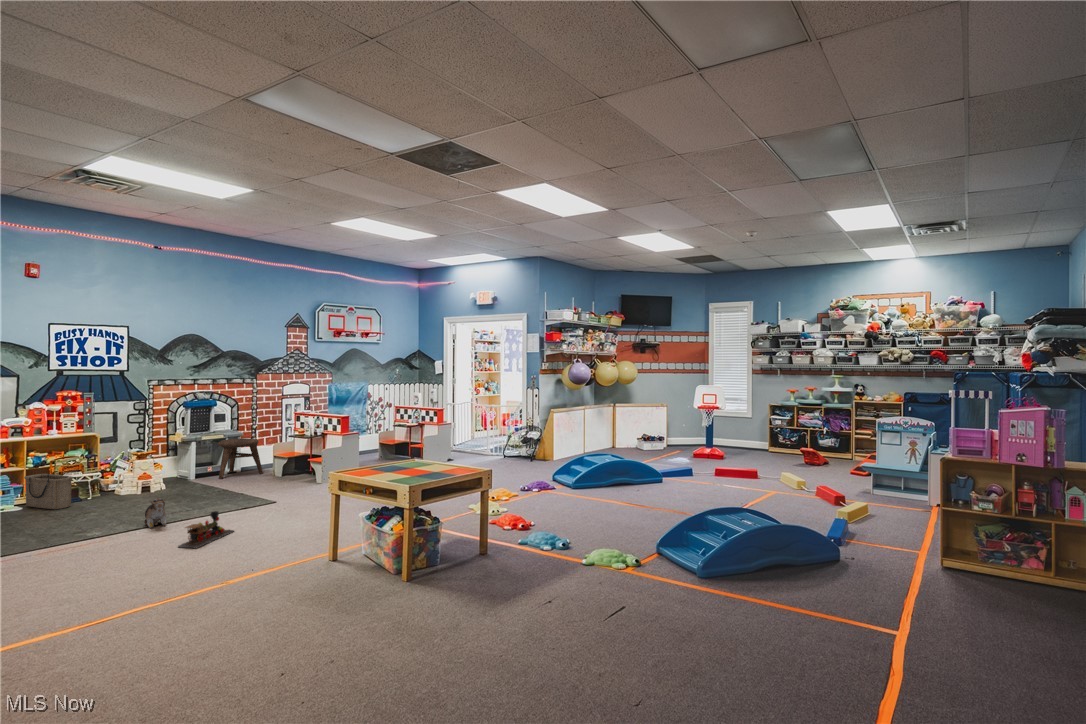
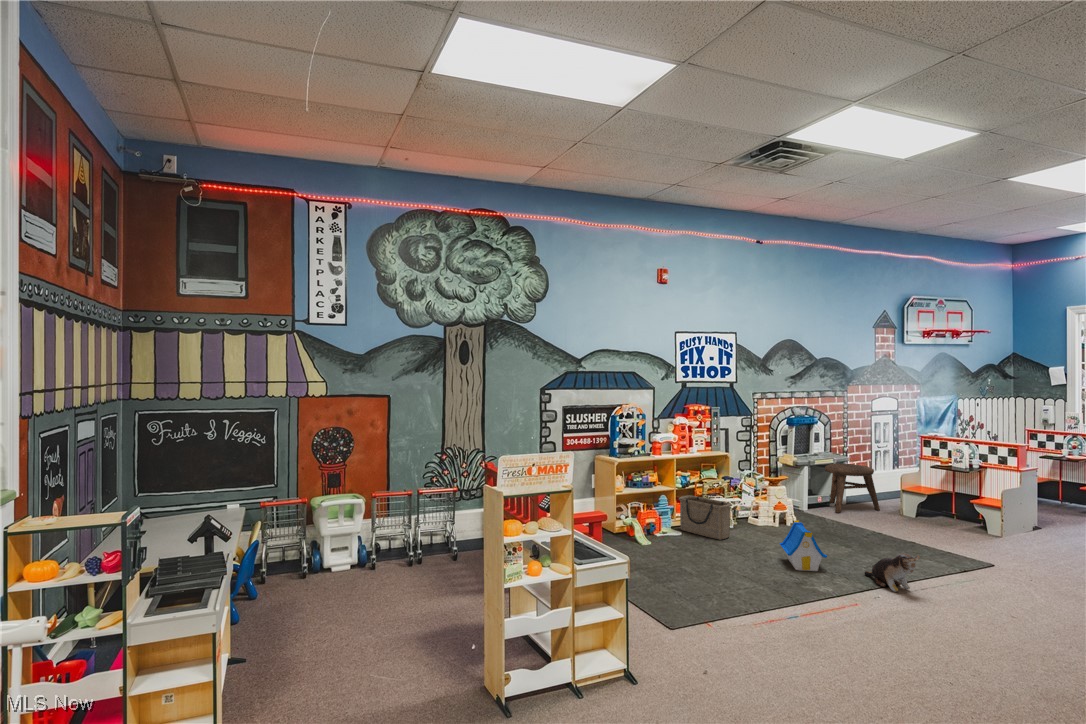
toy house: none [80,484,125,524] -> present [780,520,827,571]
toy train: present [178,511,234,548] -> none [1011,590,1050,652]

